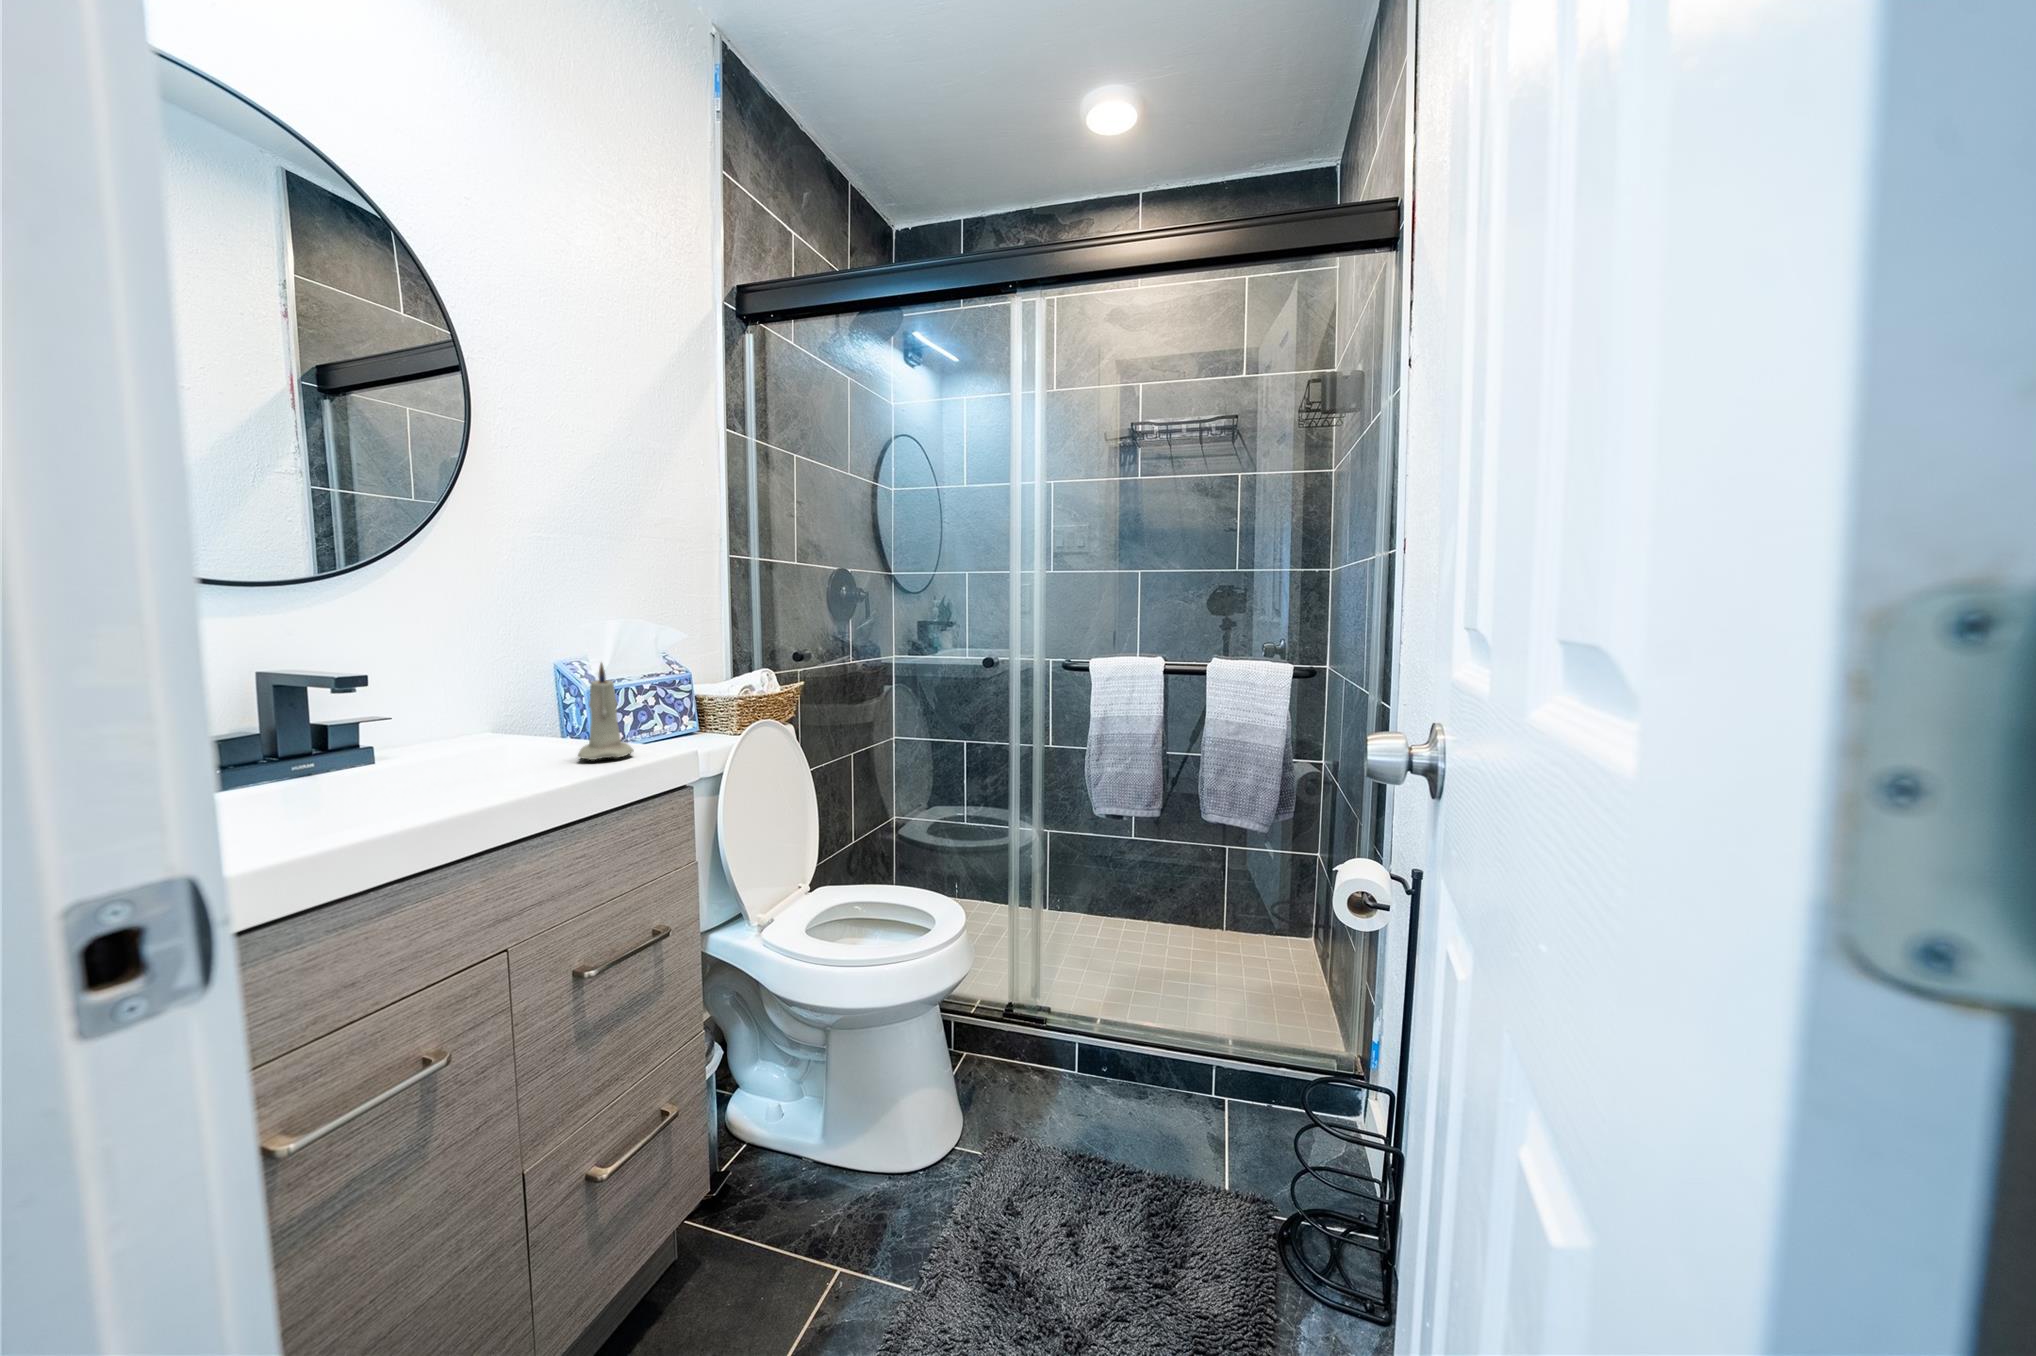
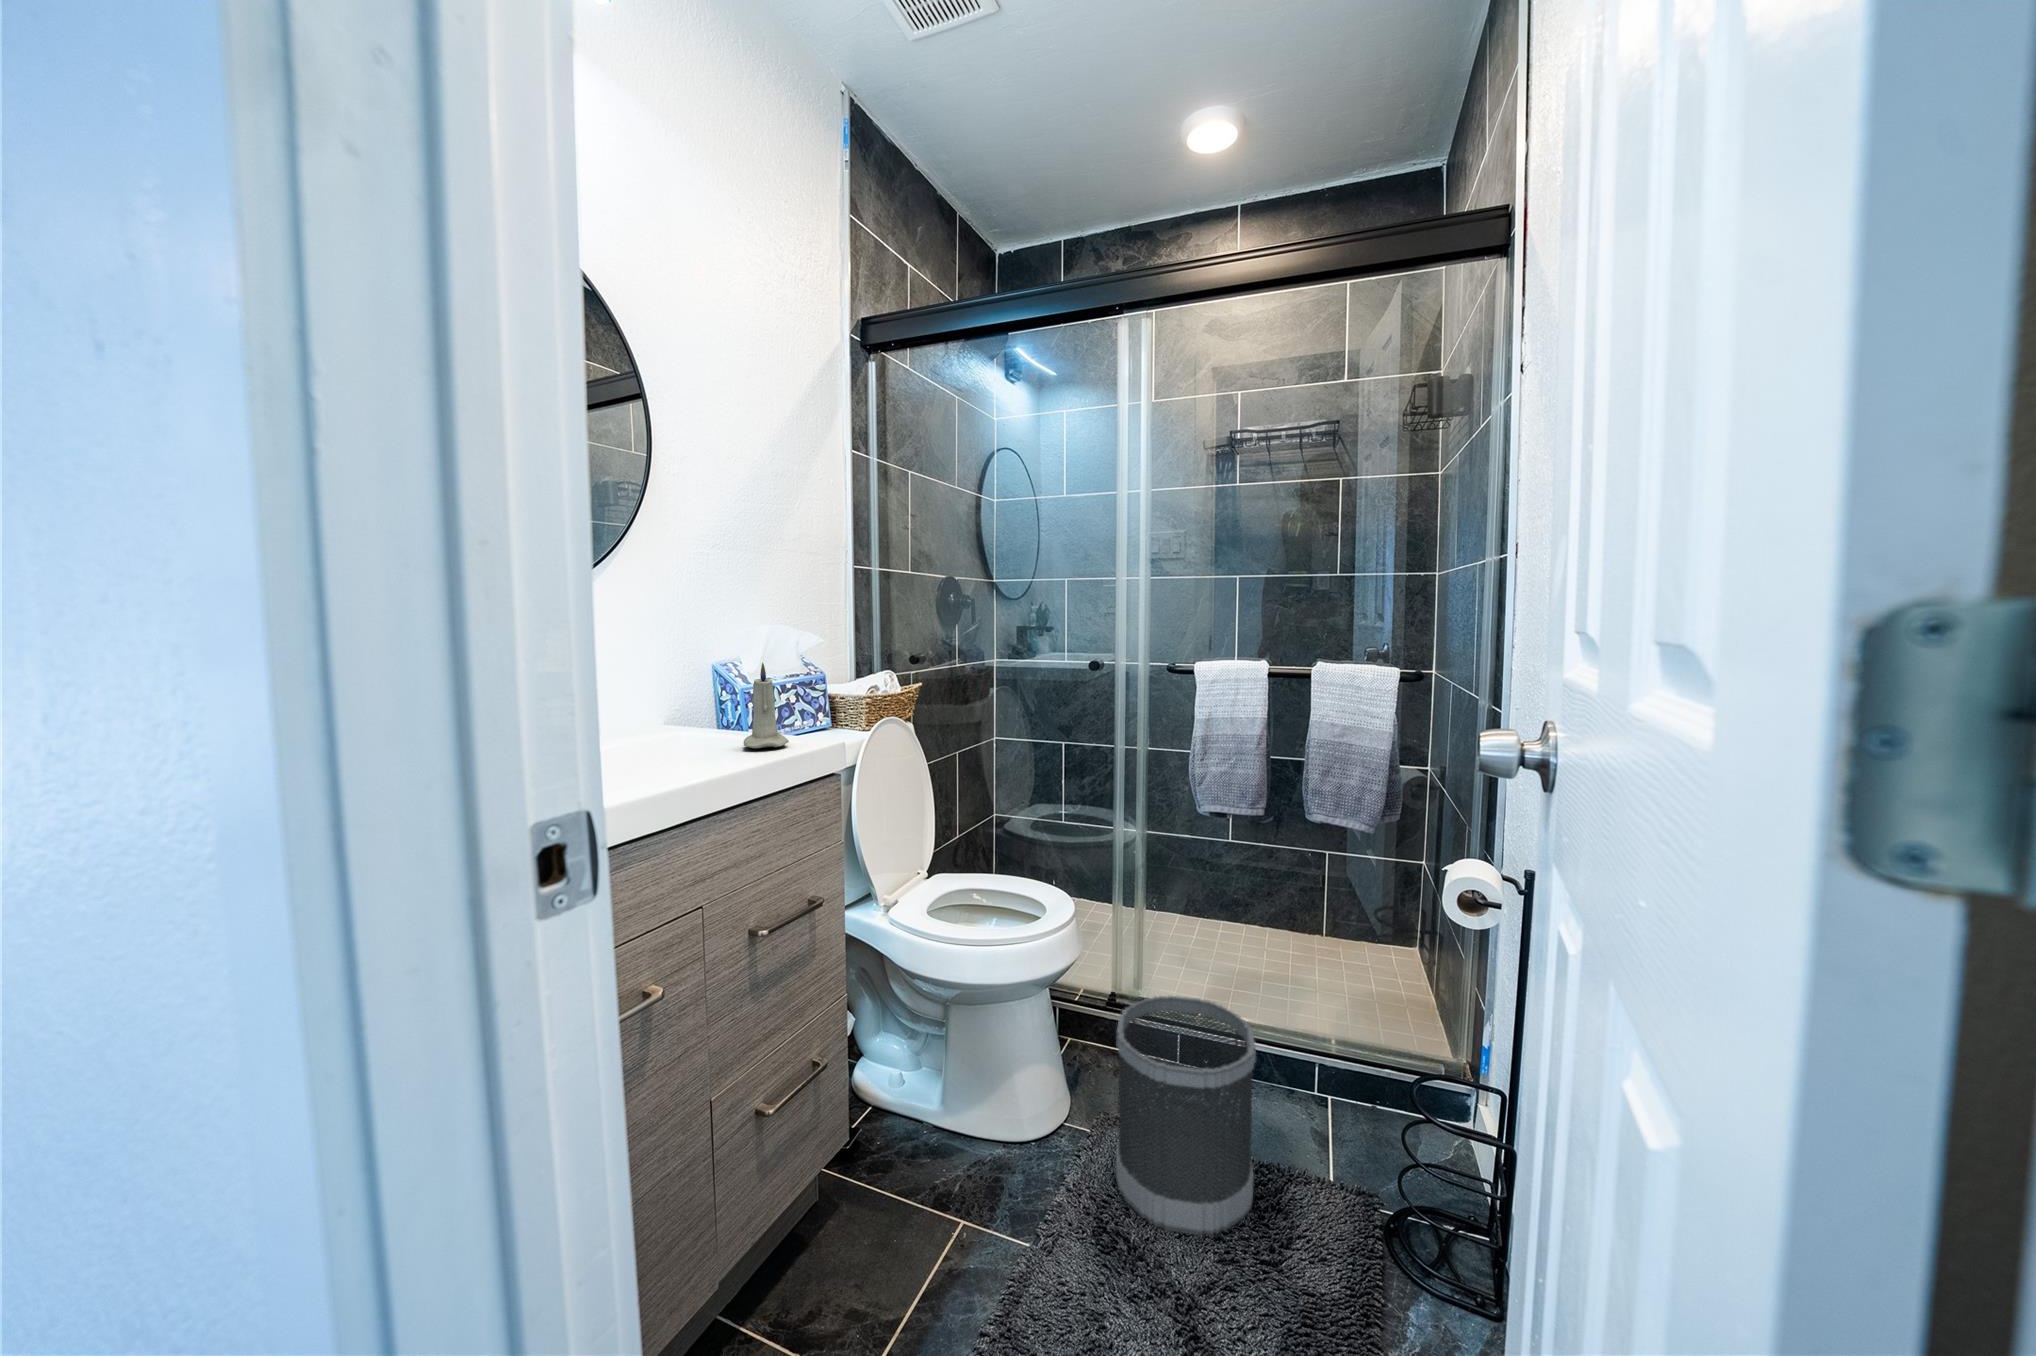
wastebasket: none [1007,1007,1150,1263] -> present [1116,996,1256,1235]

